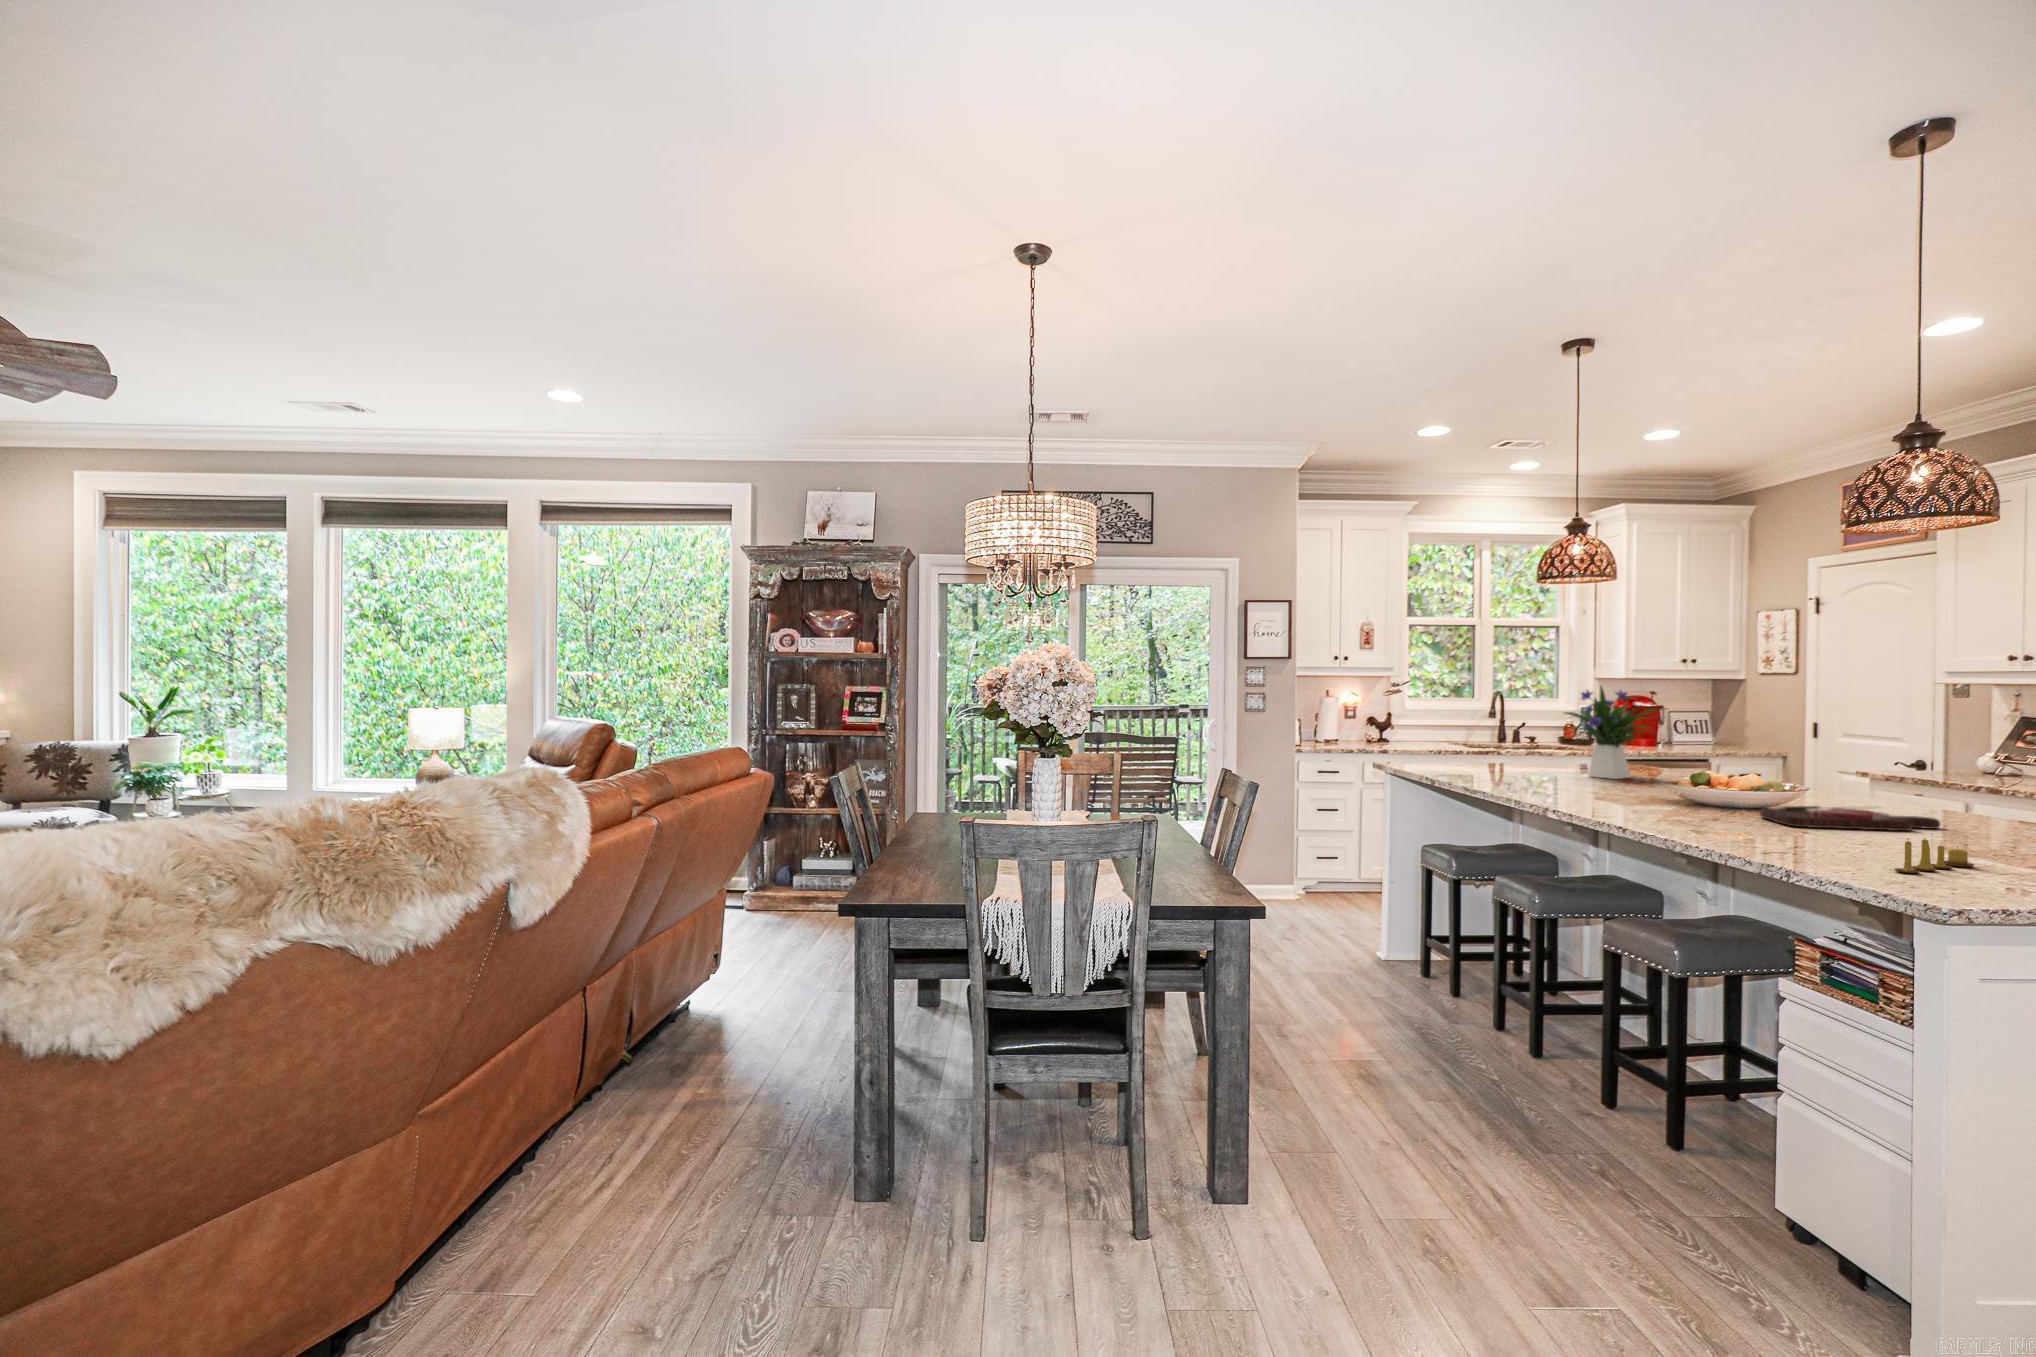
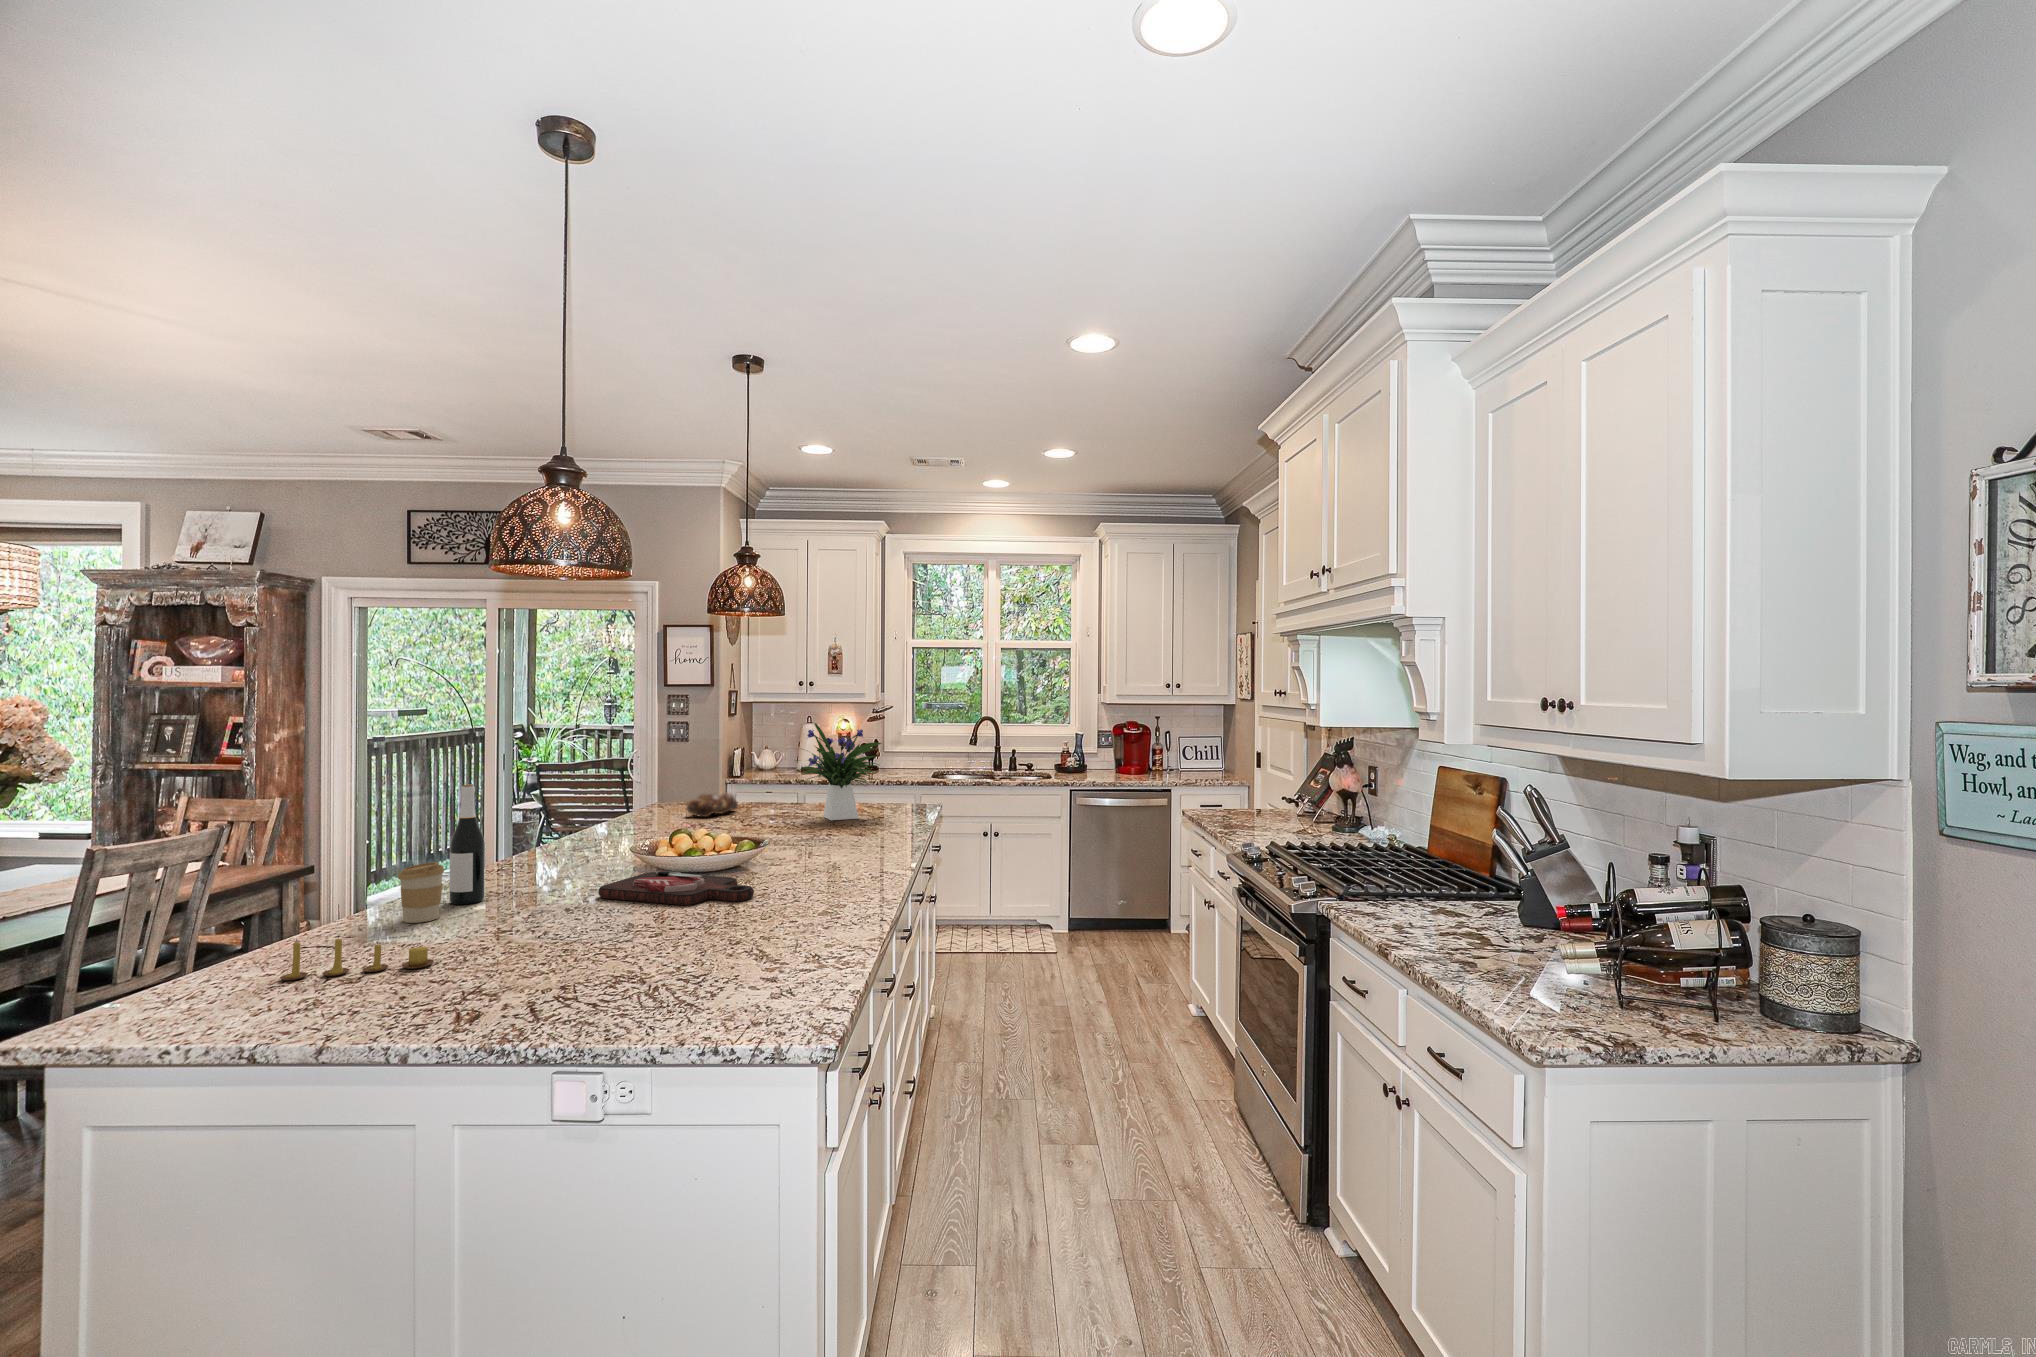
wine bottle: none [1676,722,1709,831] -> present [449,784,485,904]
bread loaf: none [1441,754,1489,777] -> present [686,792,738,817]
coffee cup: none [1717,789,1761,842] -> present [398,862,444,923]

